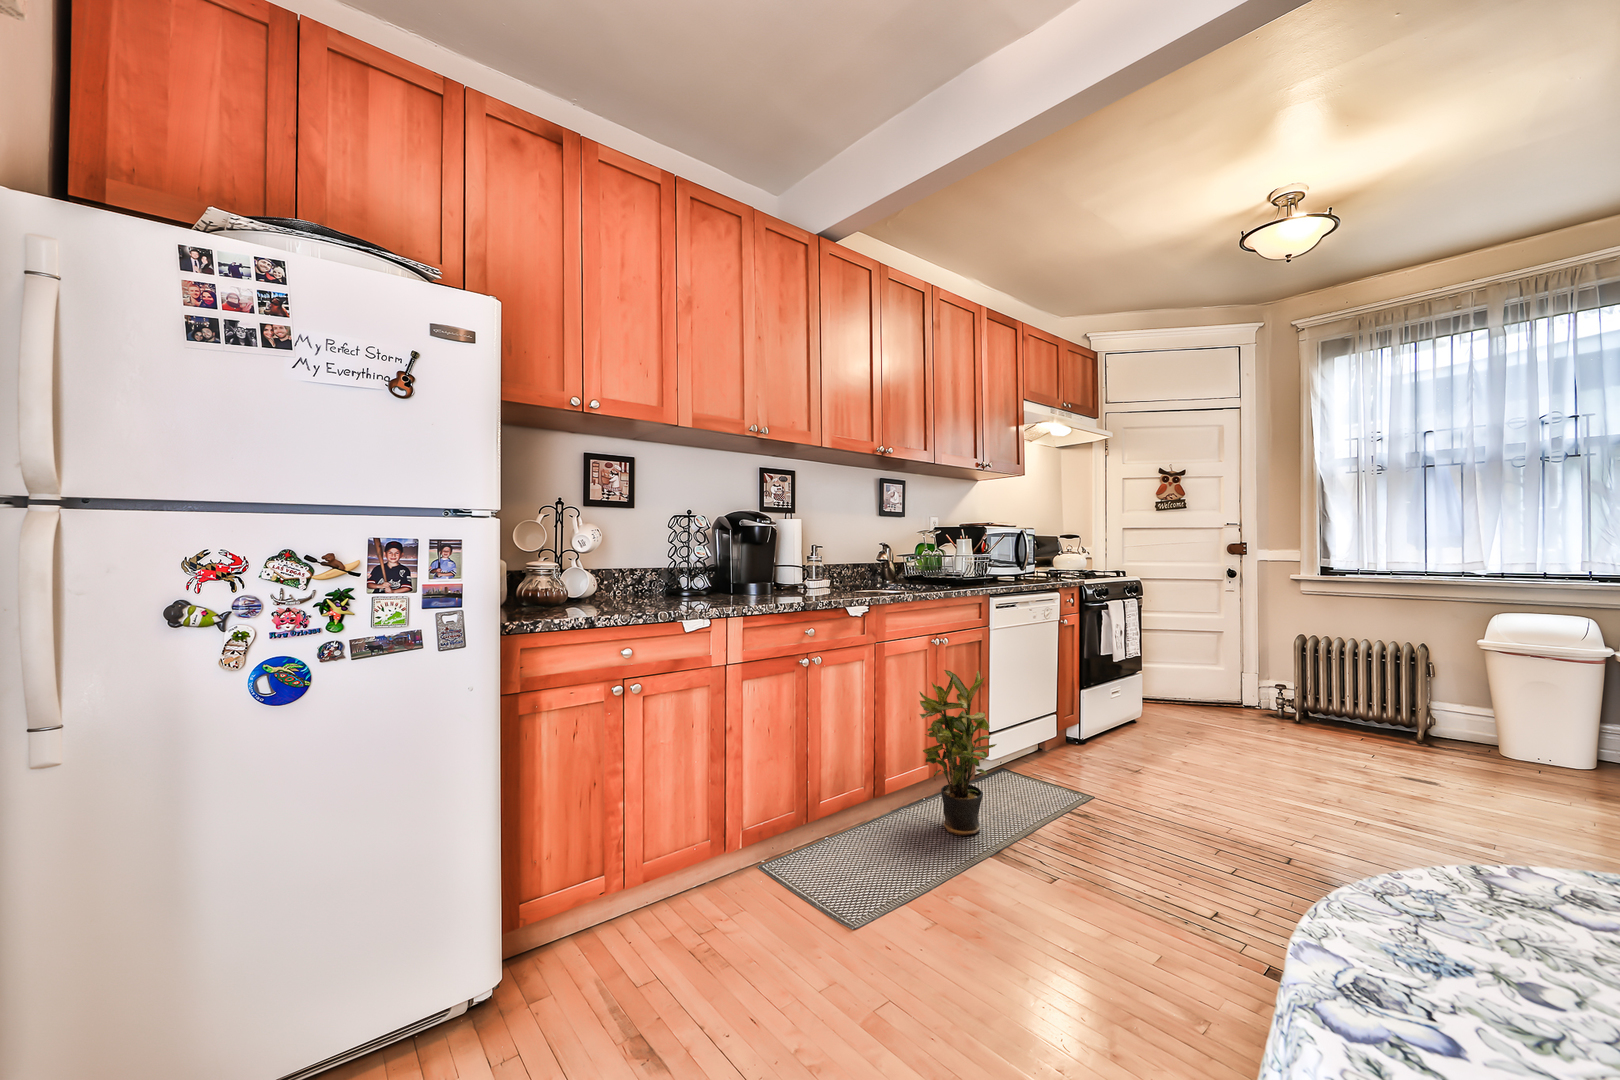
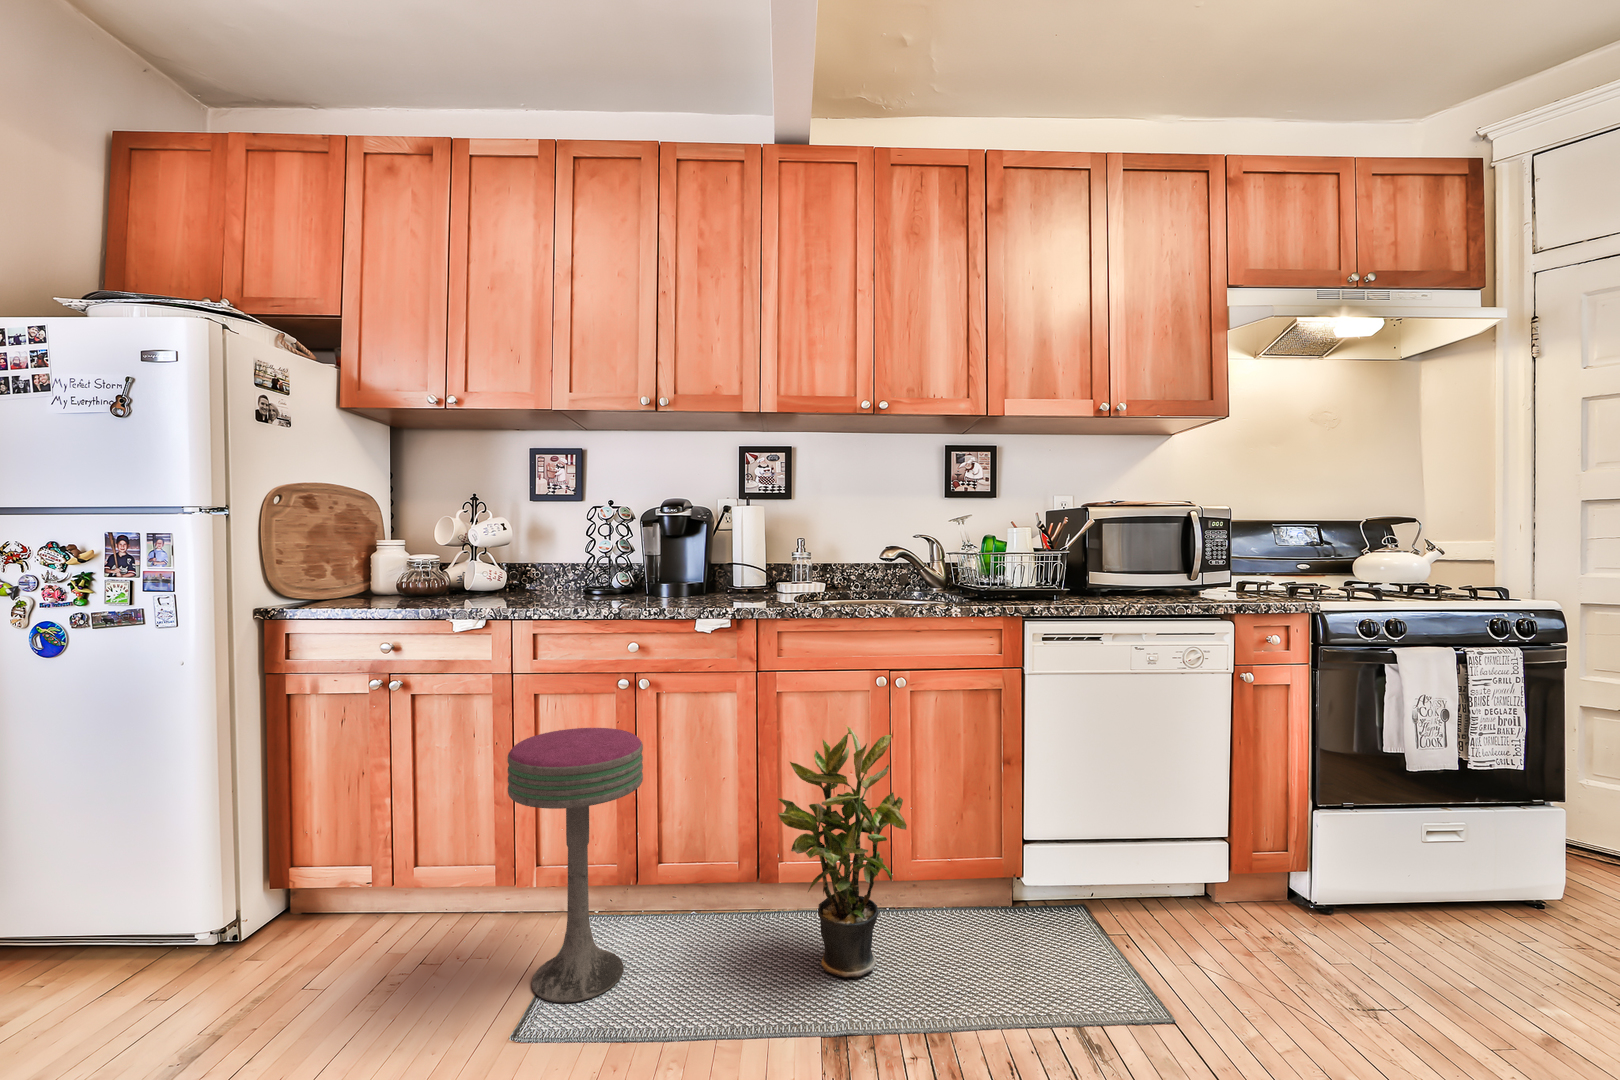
bar stool: none [782,696,885,915] -> present [507,728,643,1003]

